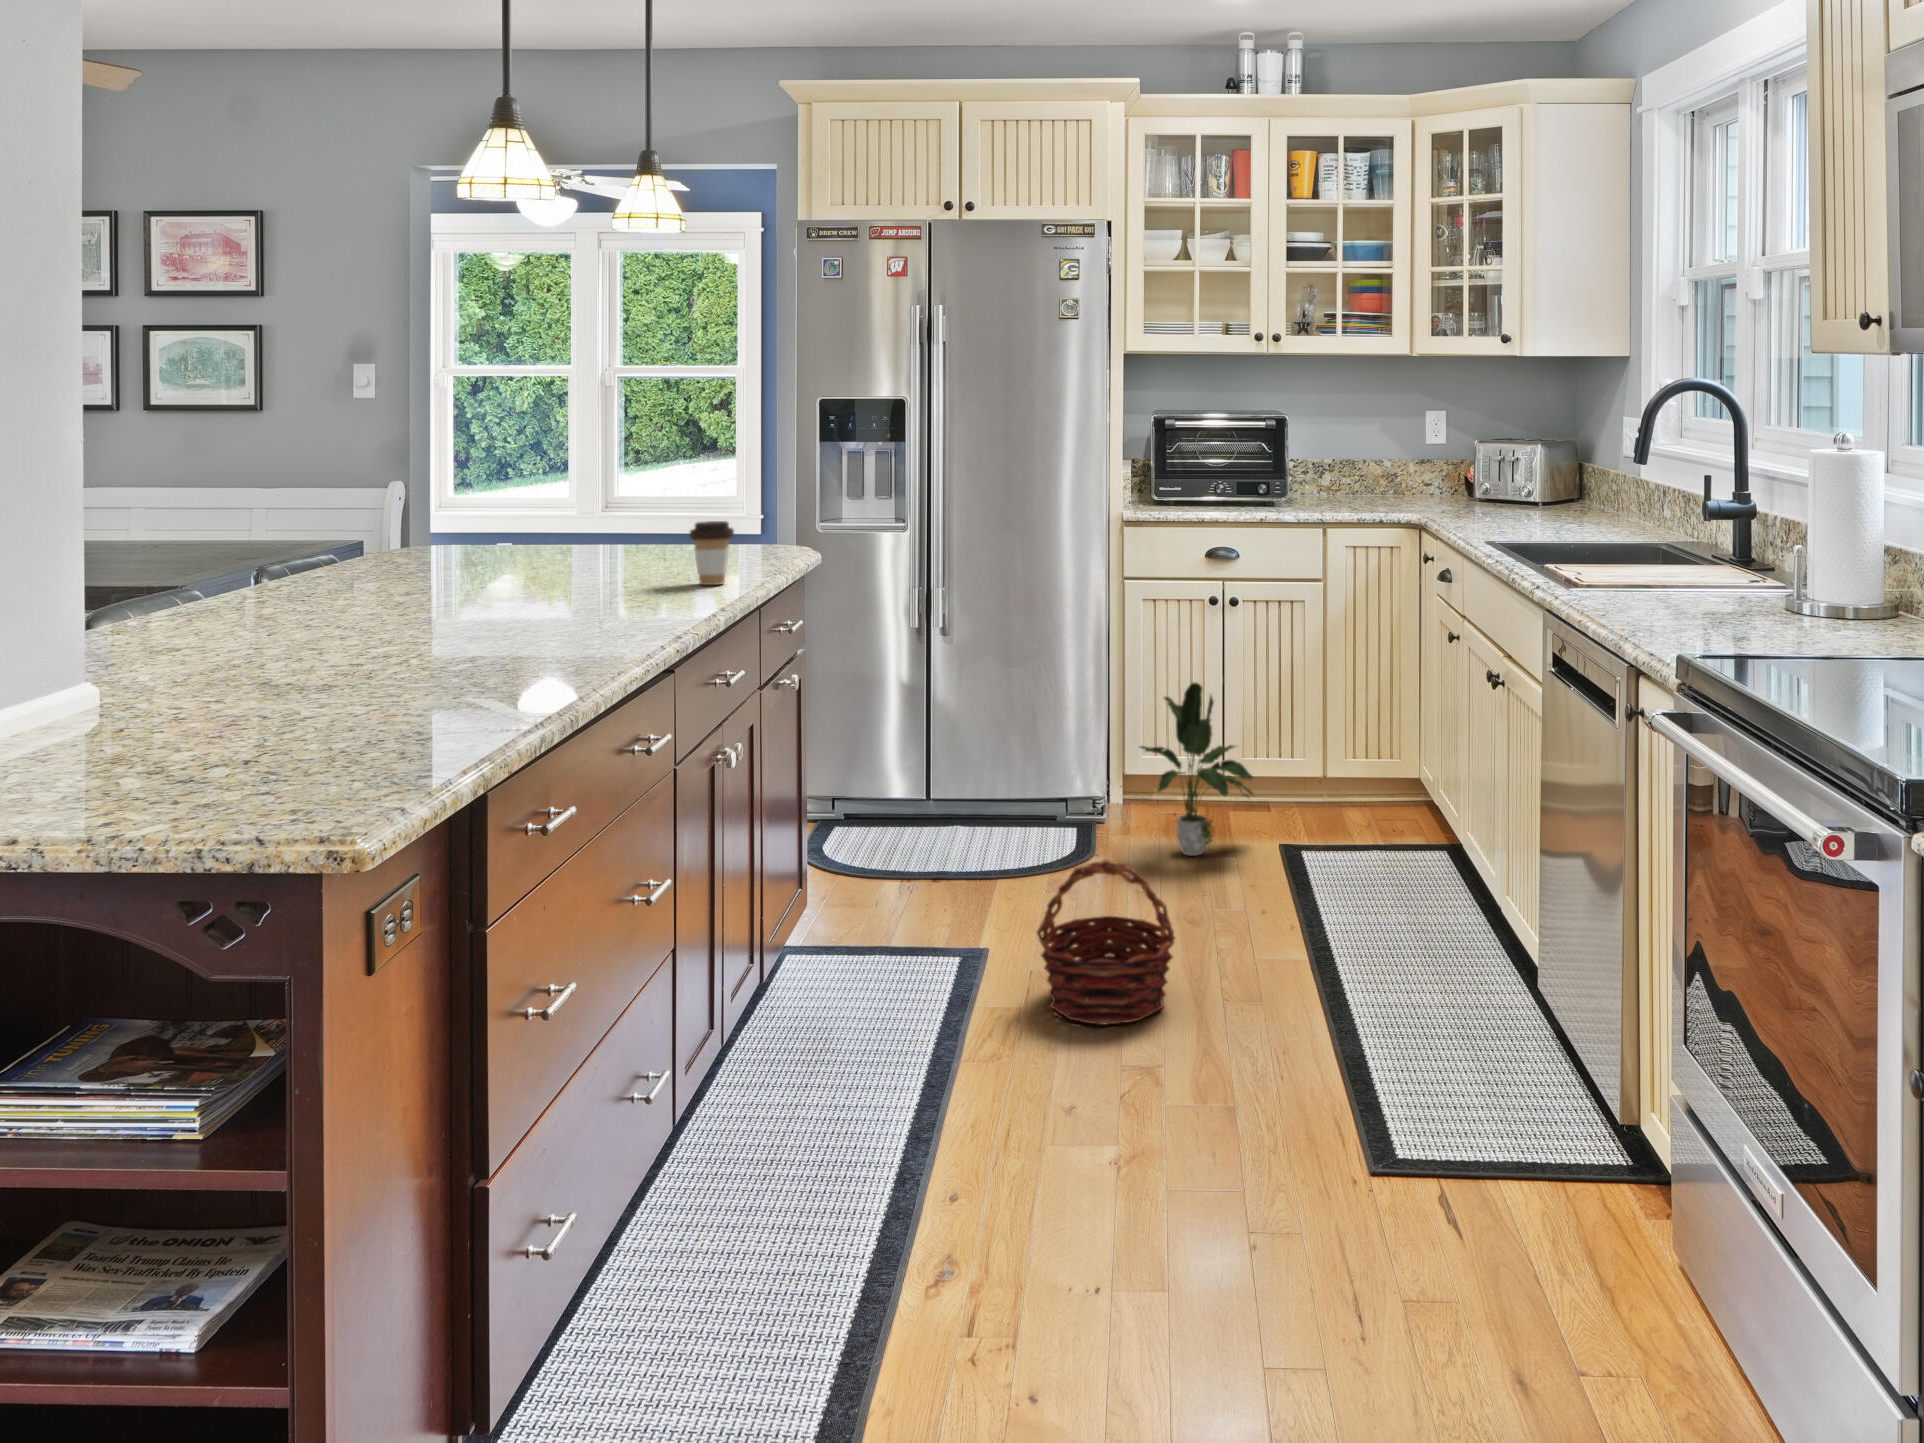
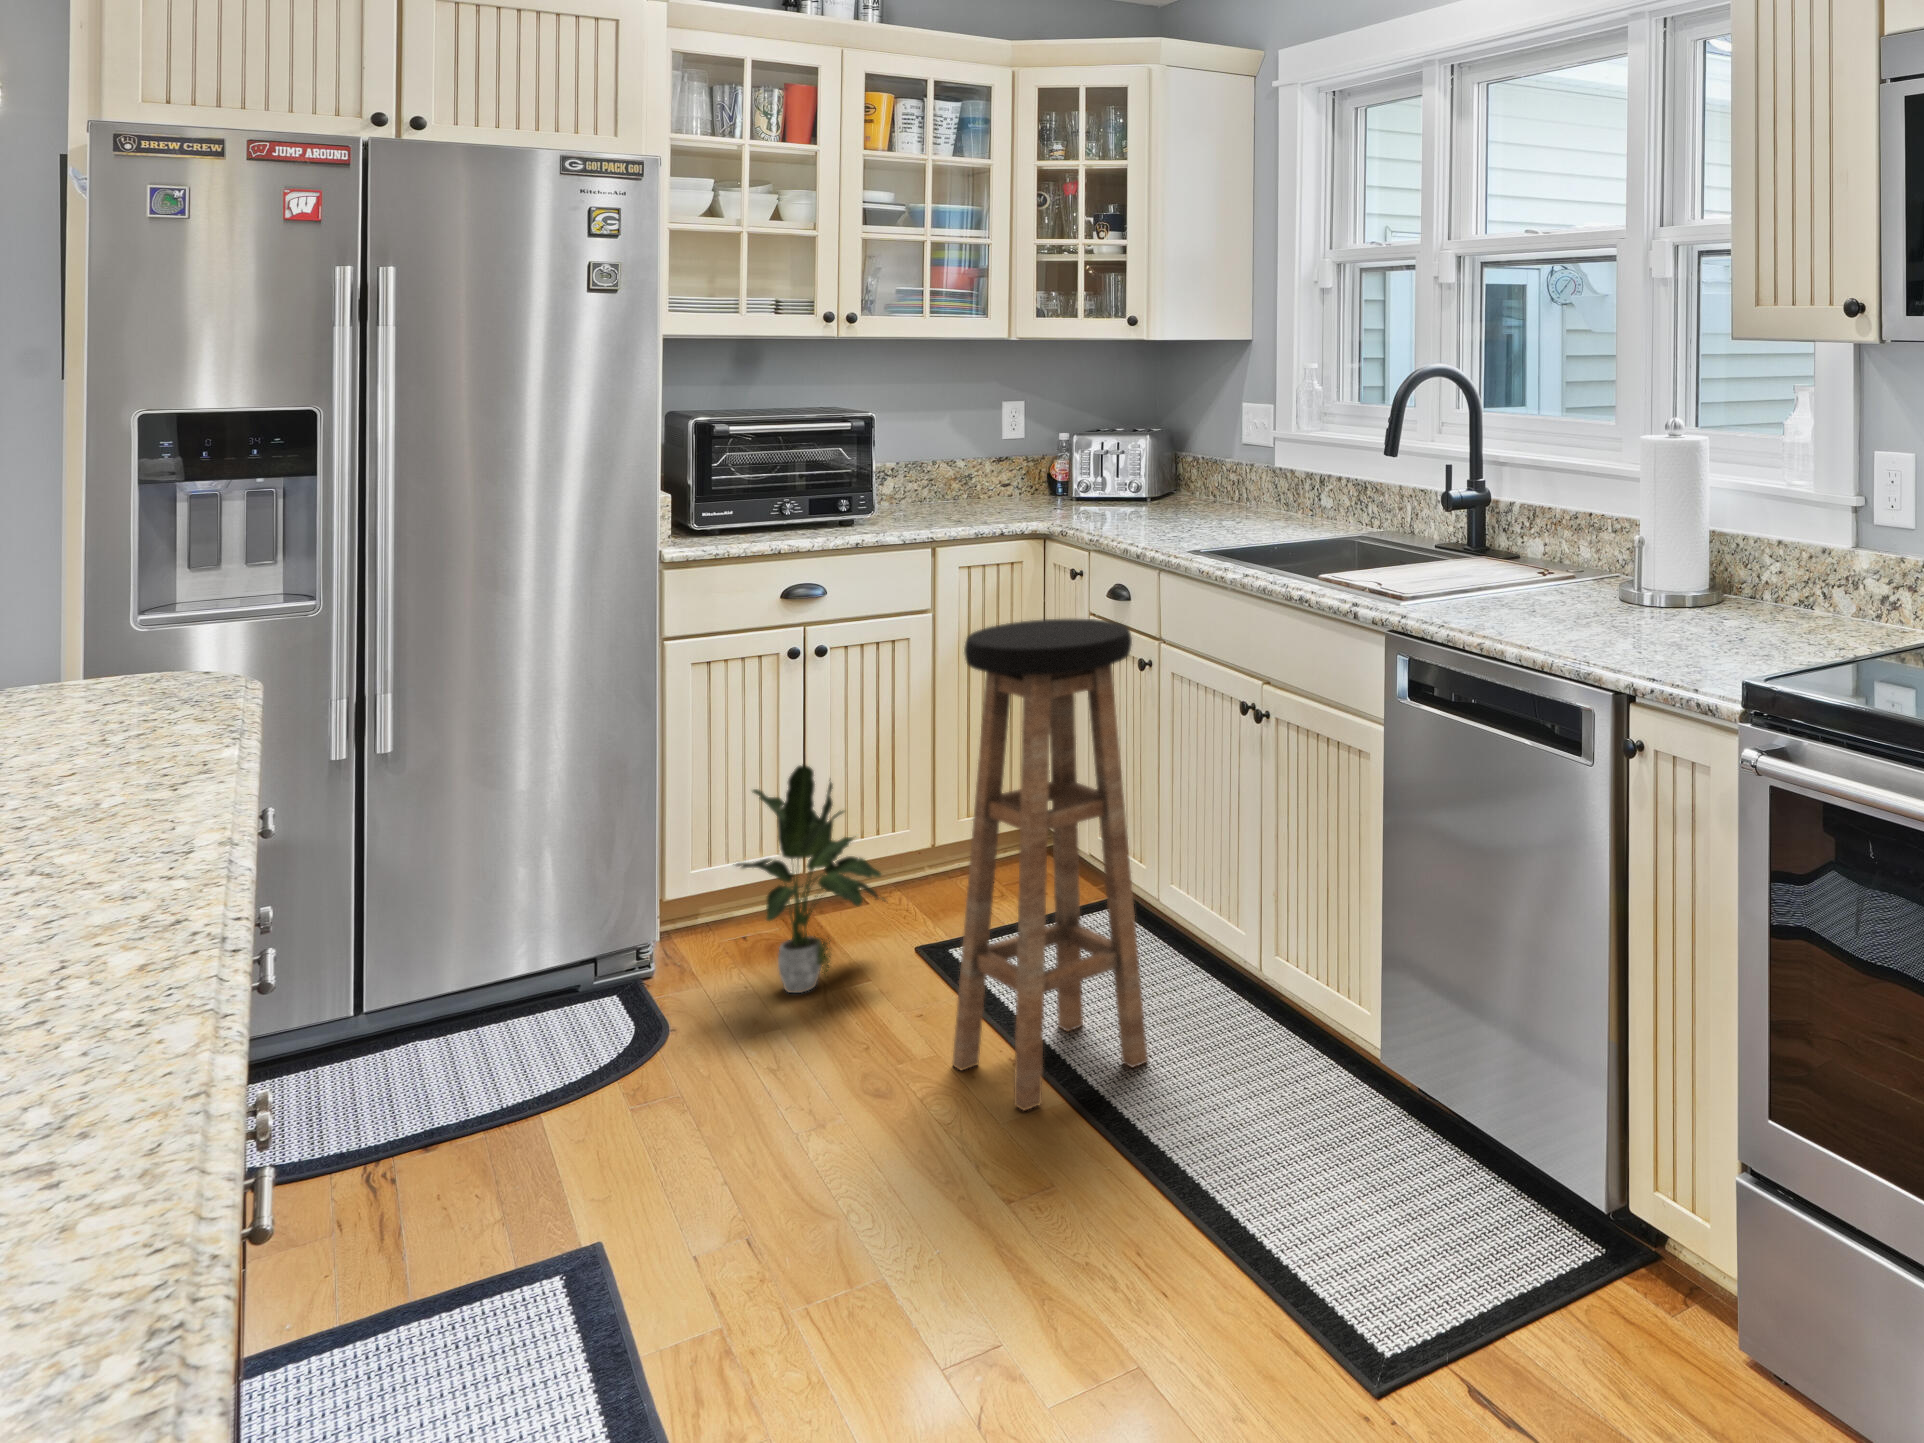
coffee cup: present [690,521,734,585] -> none [76,632,177,755]
bar stool: none [1257,583,1398,963] -> present [952,619,1148,1110]
basket: present [1037,860,1175,1025] -> none [704,1043,915,1292]

